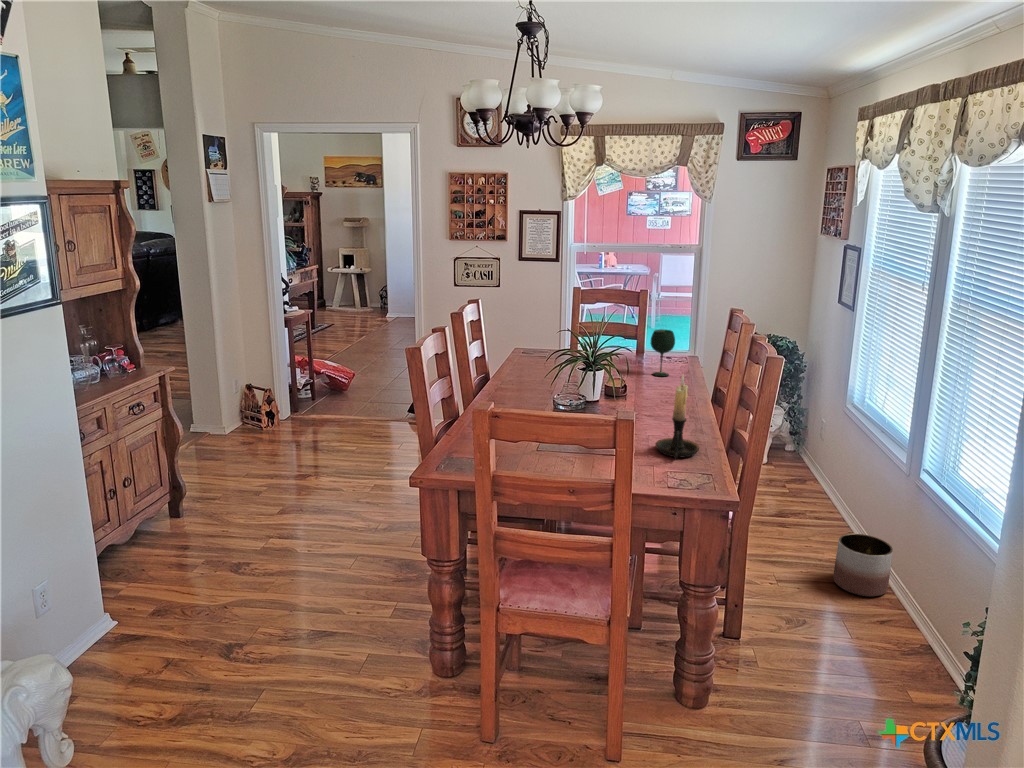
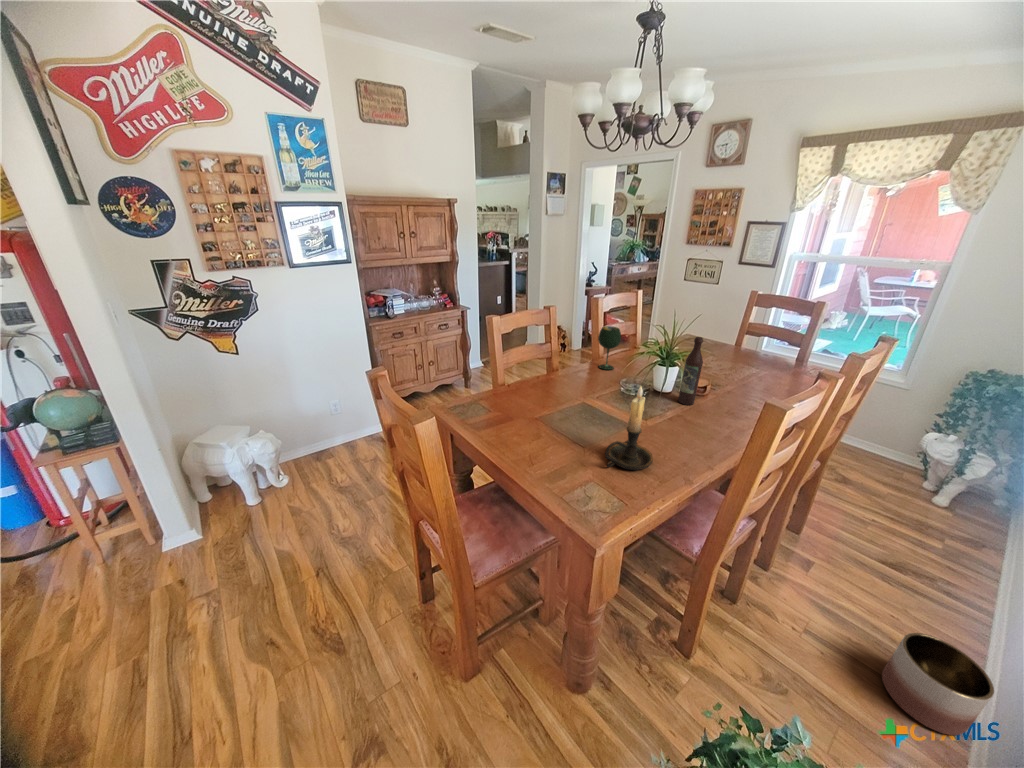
wine glass: present [651,329,675,376] -> present [598,326,621,370]
wine bottle: none [631,334,649,405] -> present [678,337,703,405]

